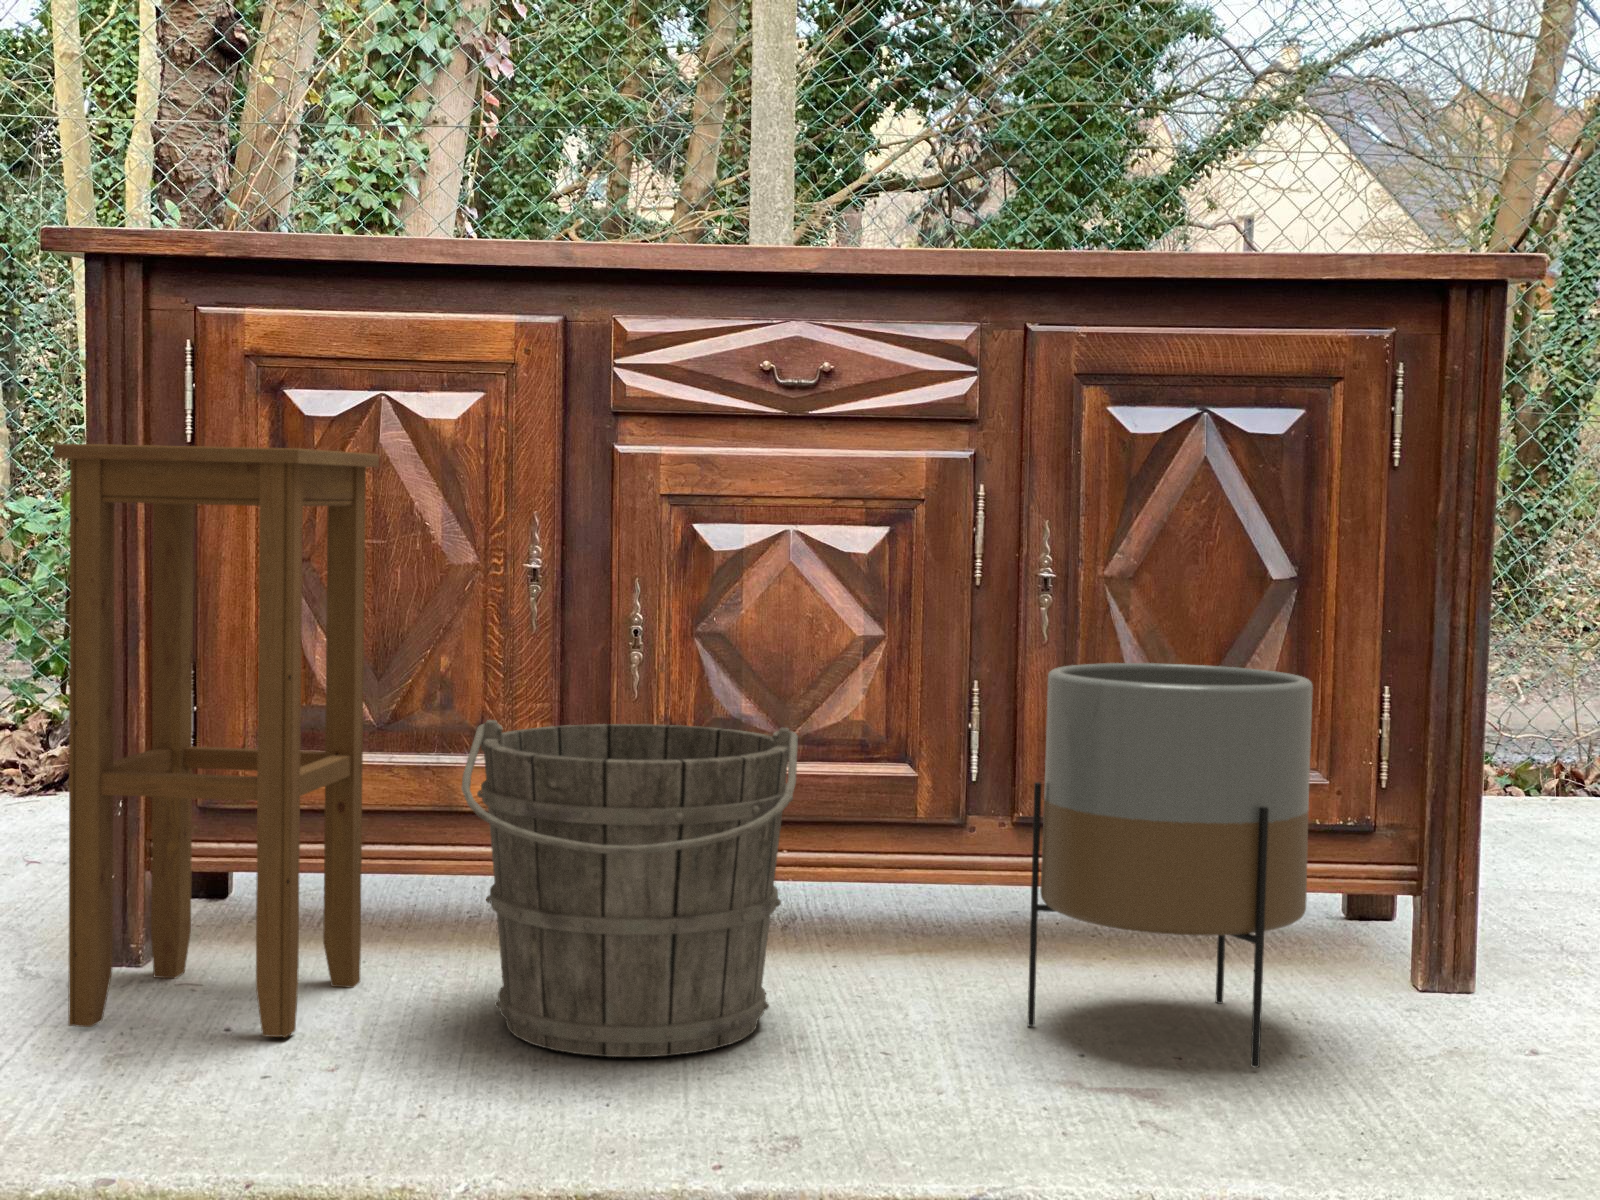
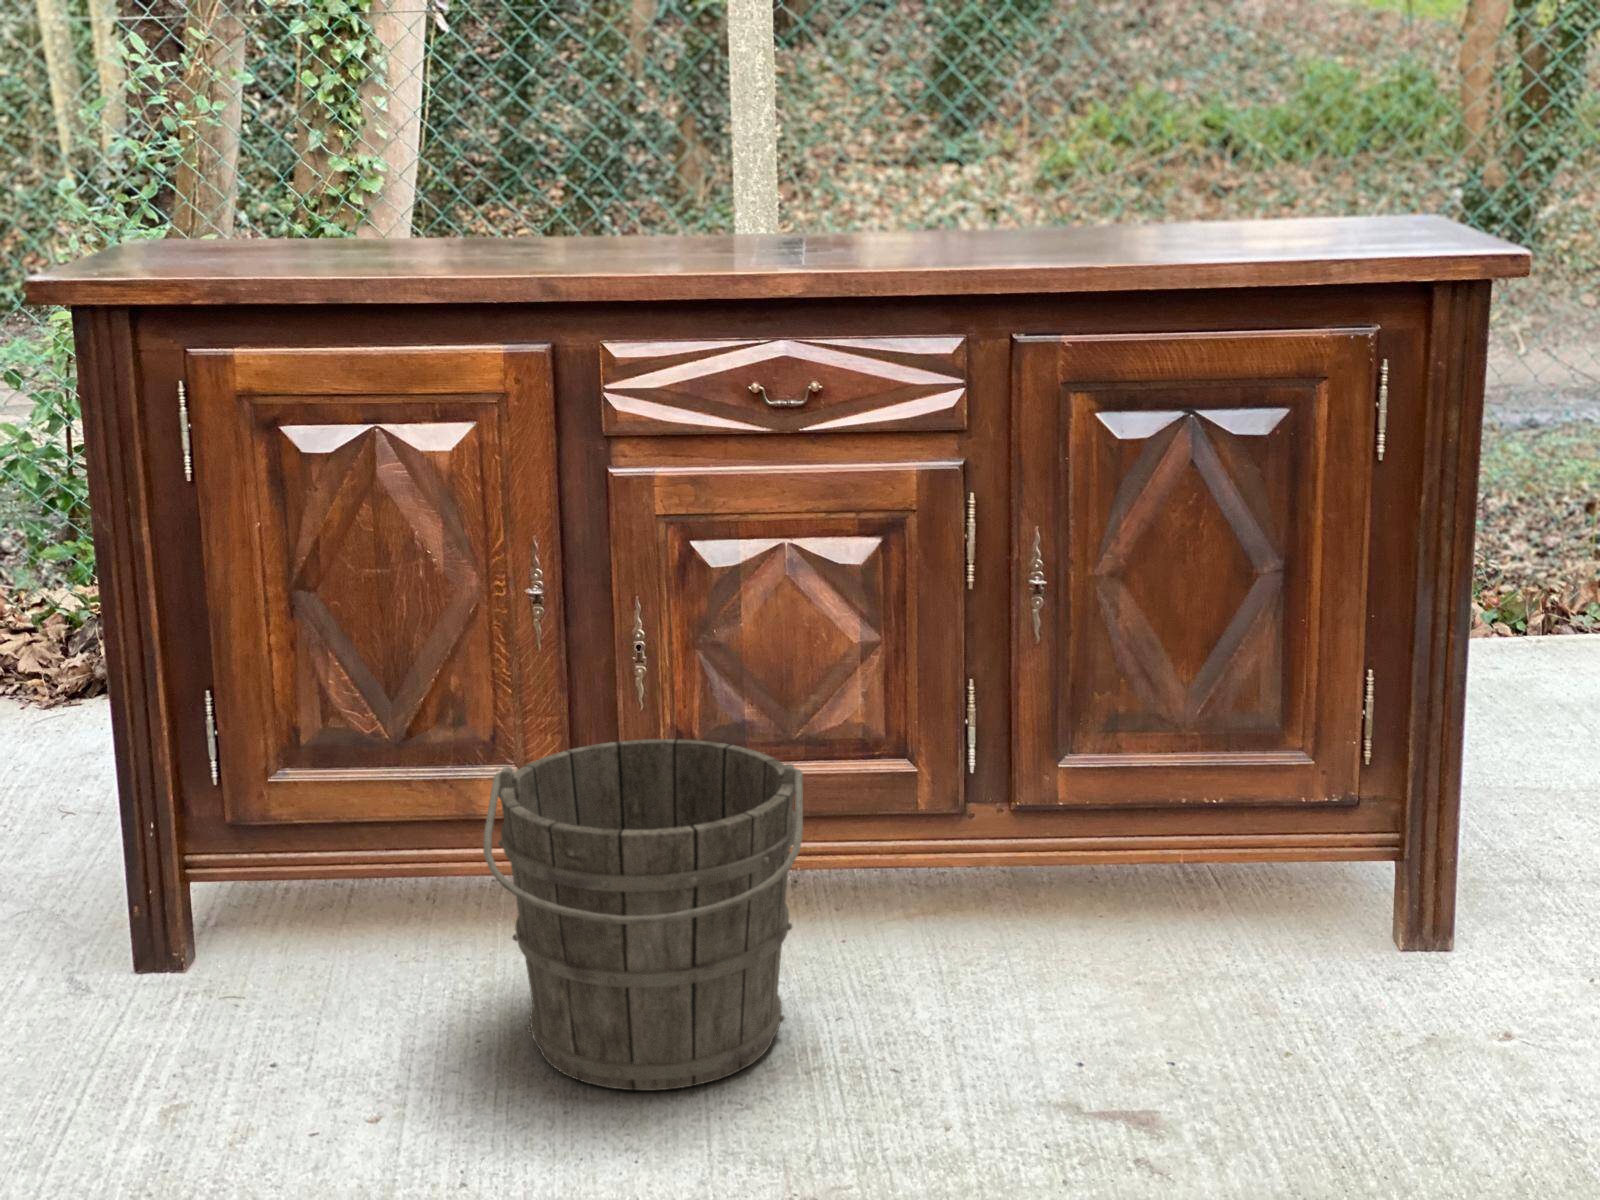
stool: present [54,443,379,1037] -> none [58,494,397,1077]
planter: present [1028,663,1313,1068] -> none [1027,667,1297,1075]

